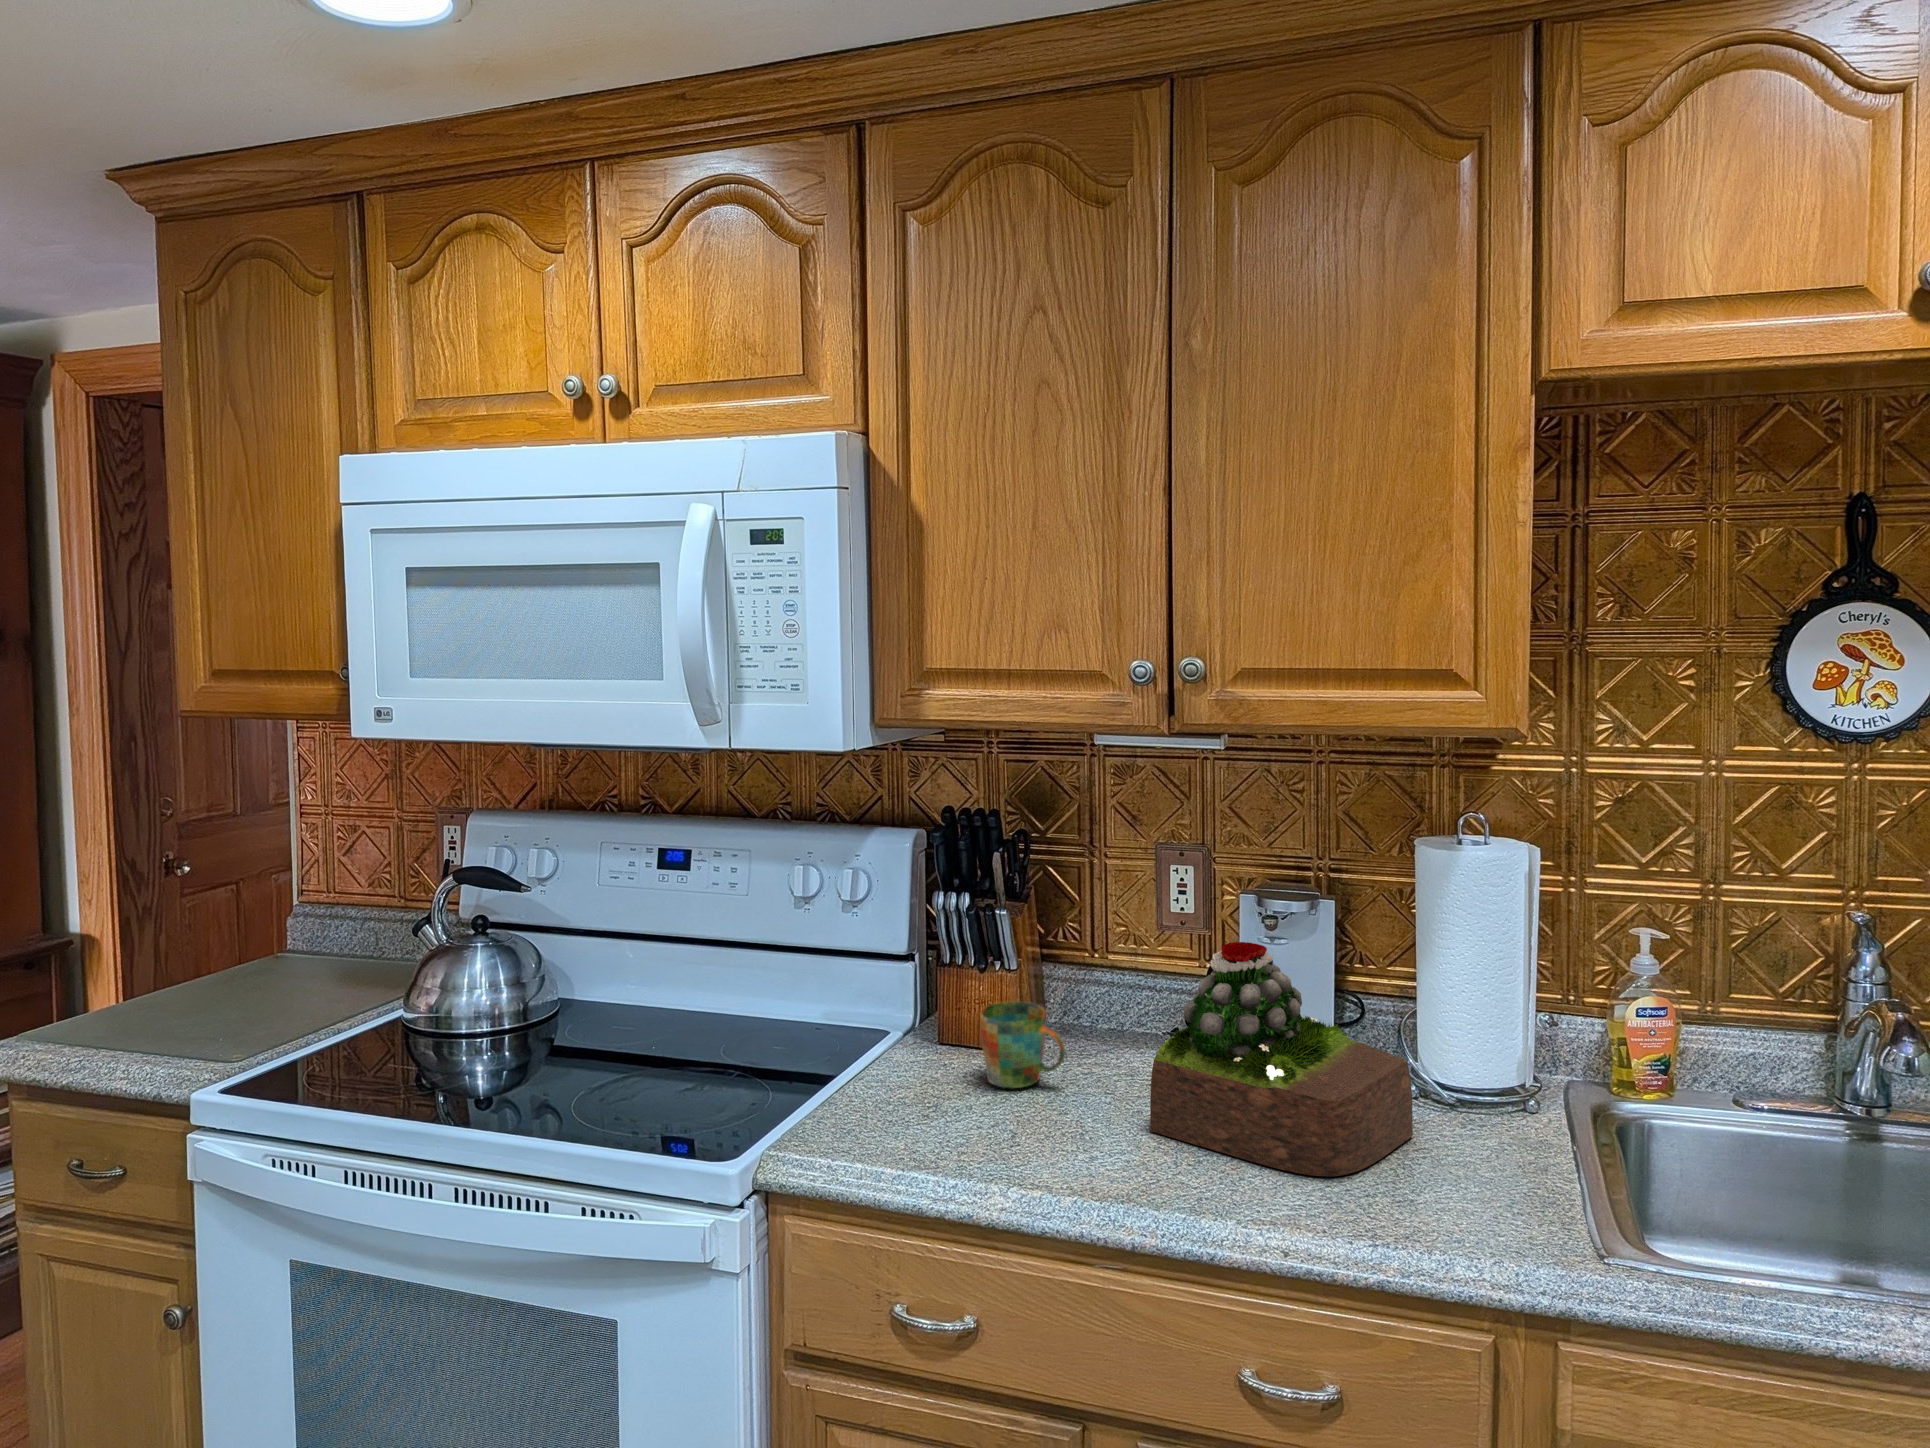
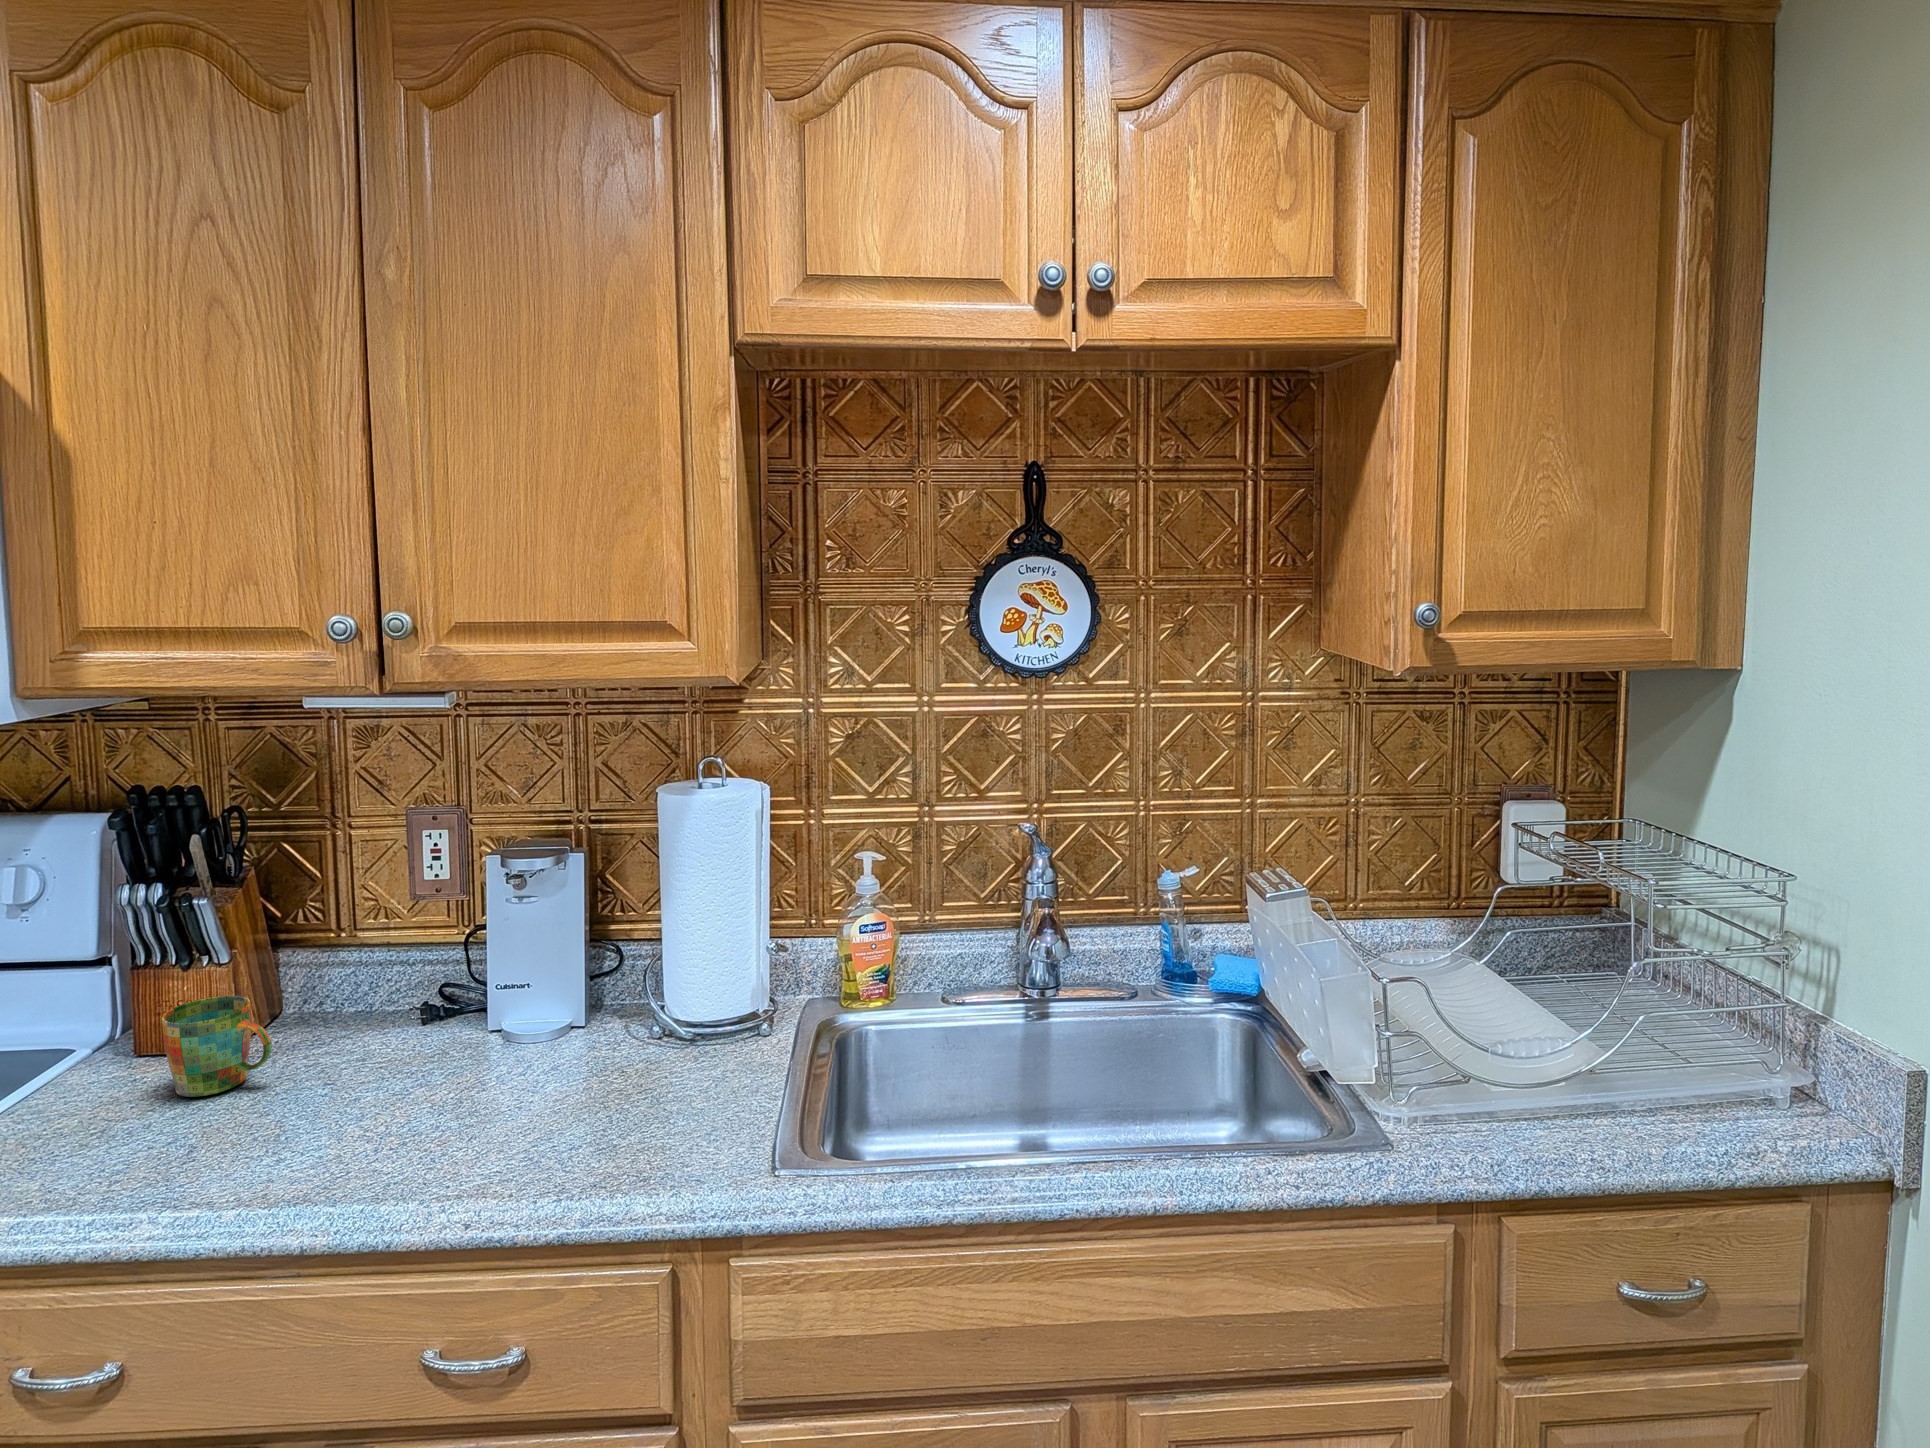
succulent plant: present [1150,942,1413,1176] -> none [354,905,642,1138]

